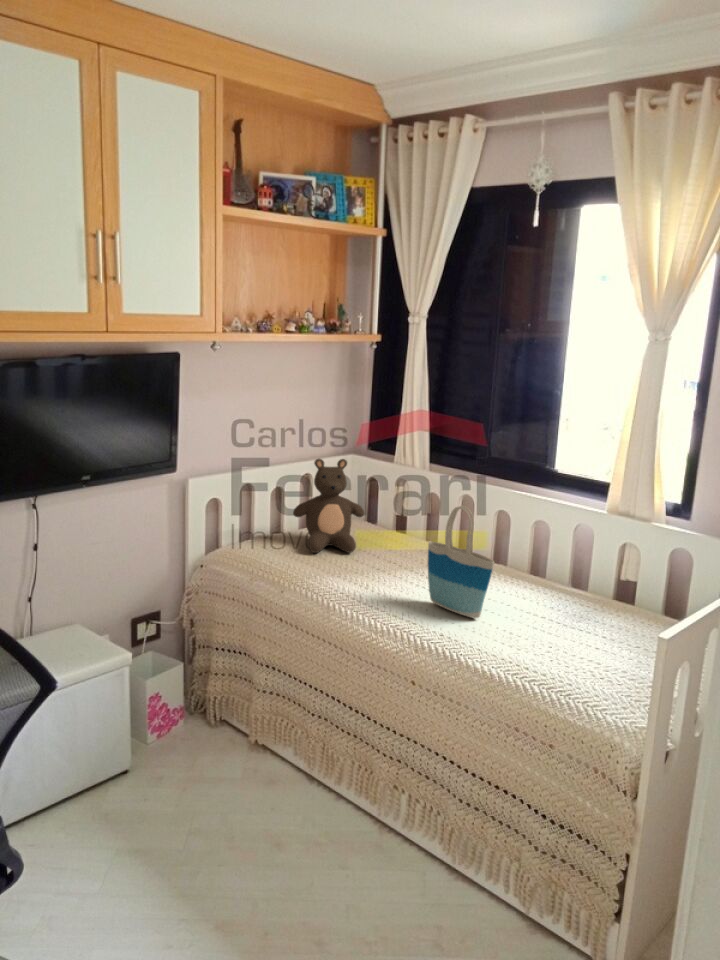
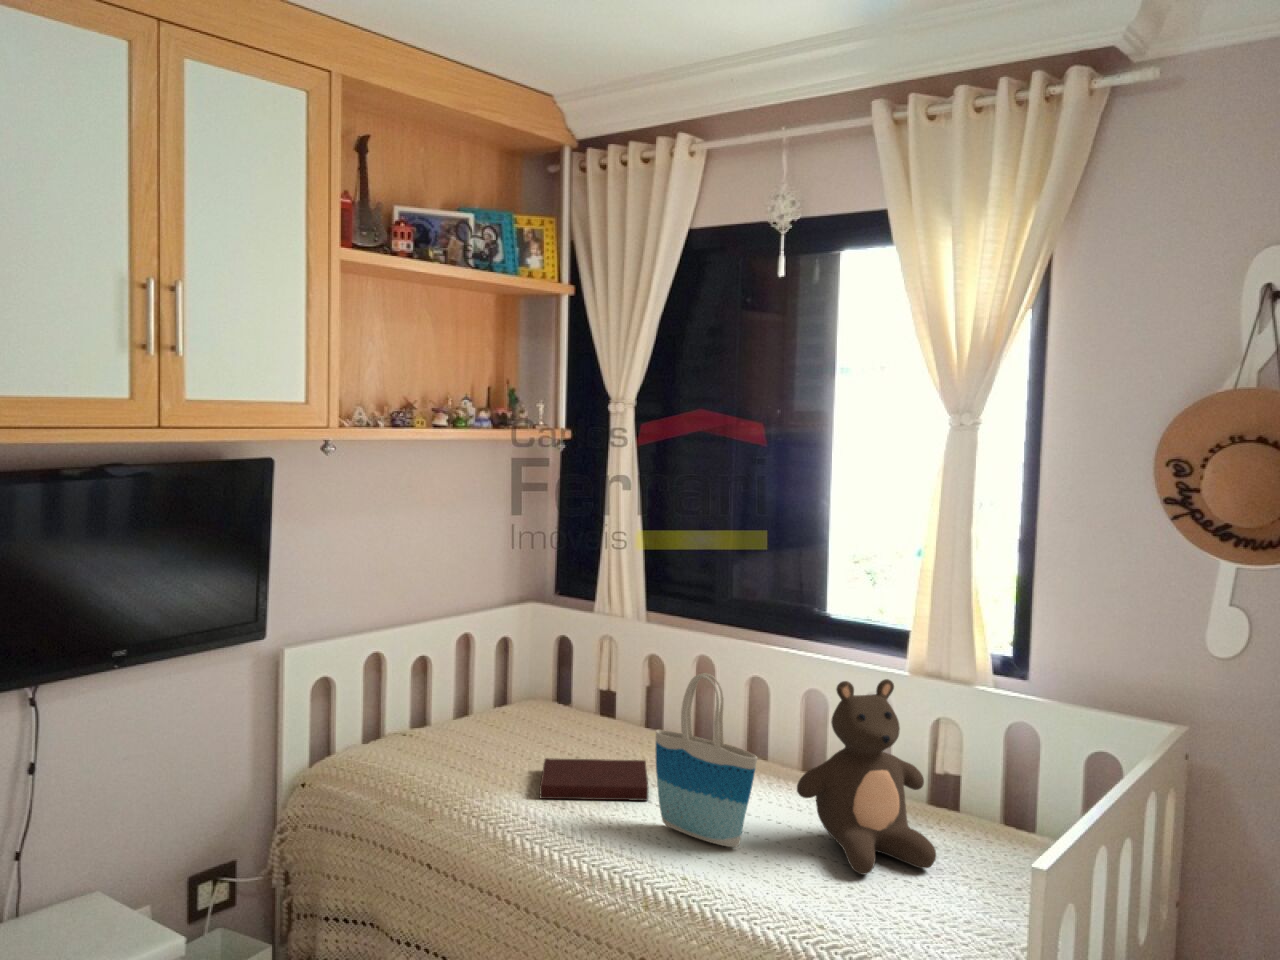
teddy bear: present [293,459,364,553] -> present [797,679,936,875]
notebook: none [352,557,423,587] -> present [539,758,649,801]

